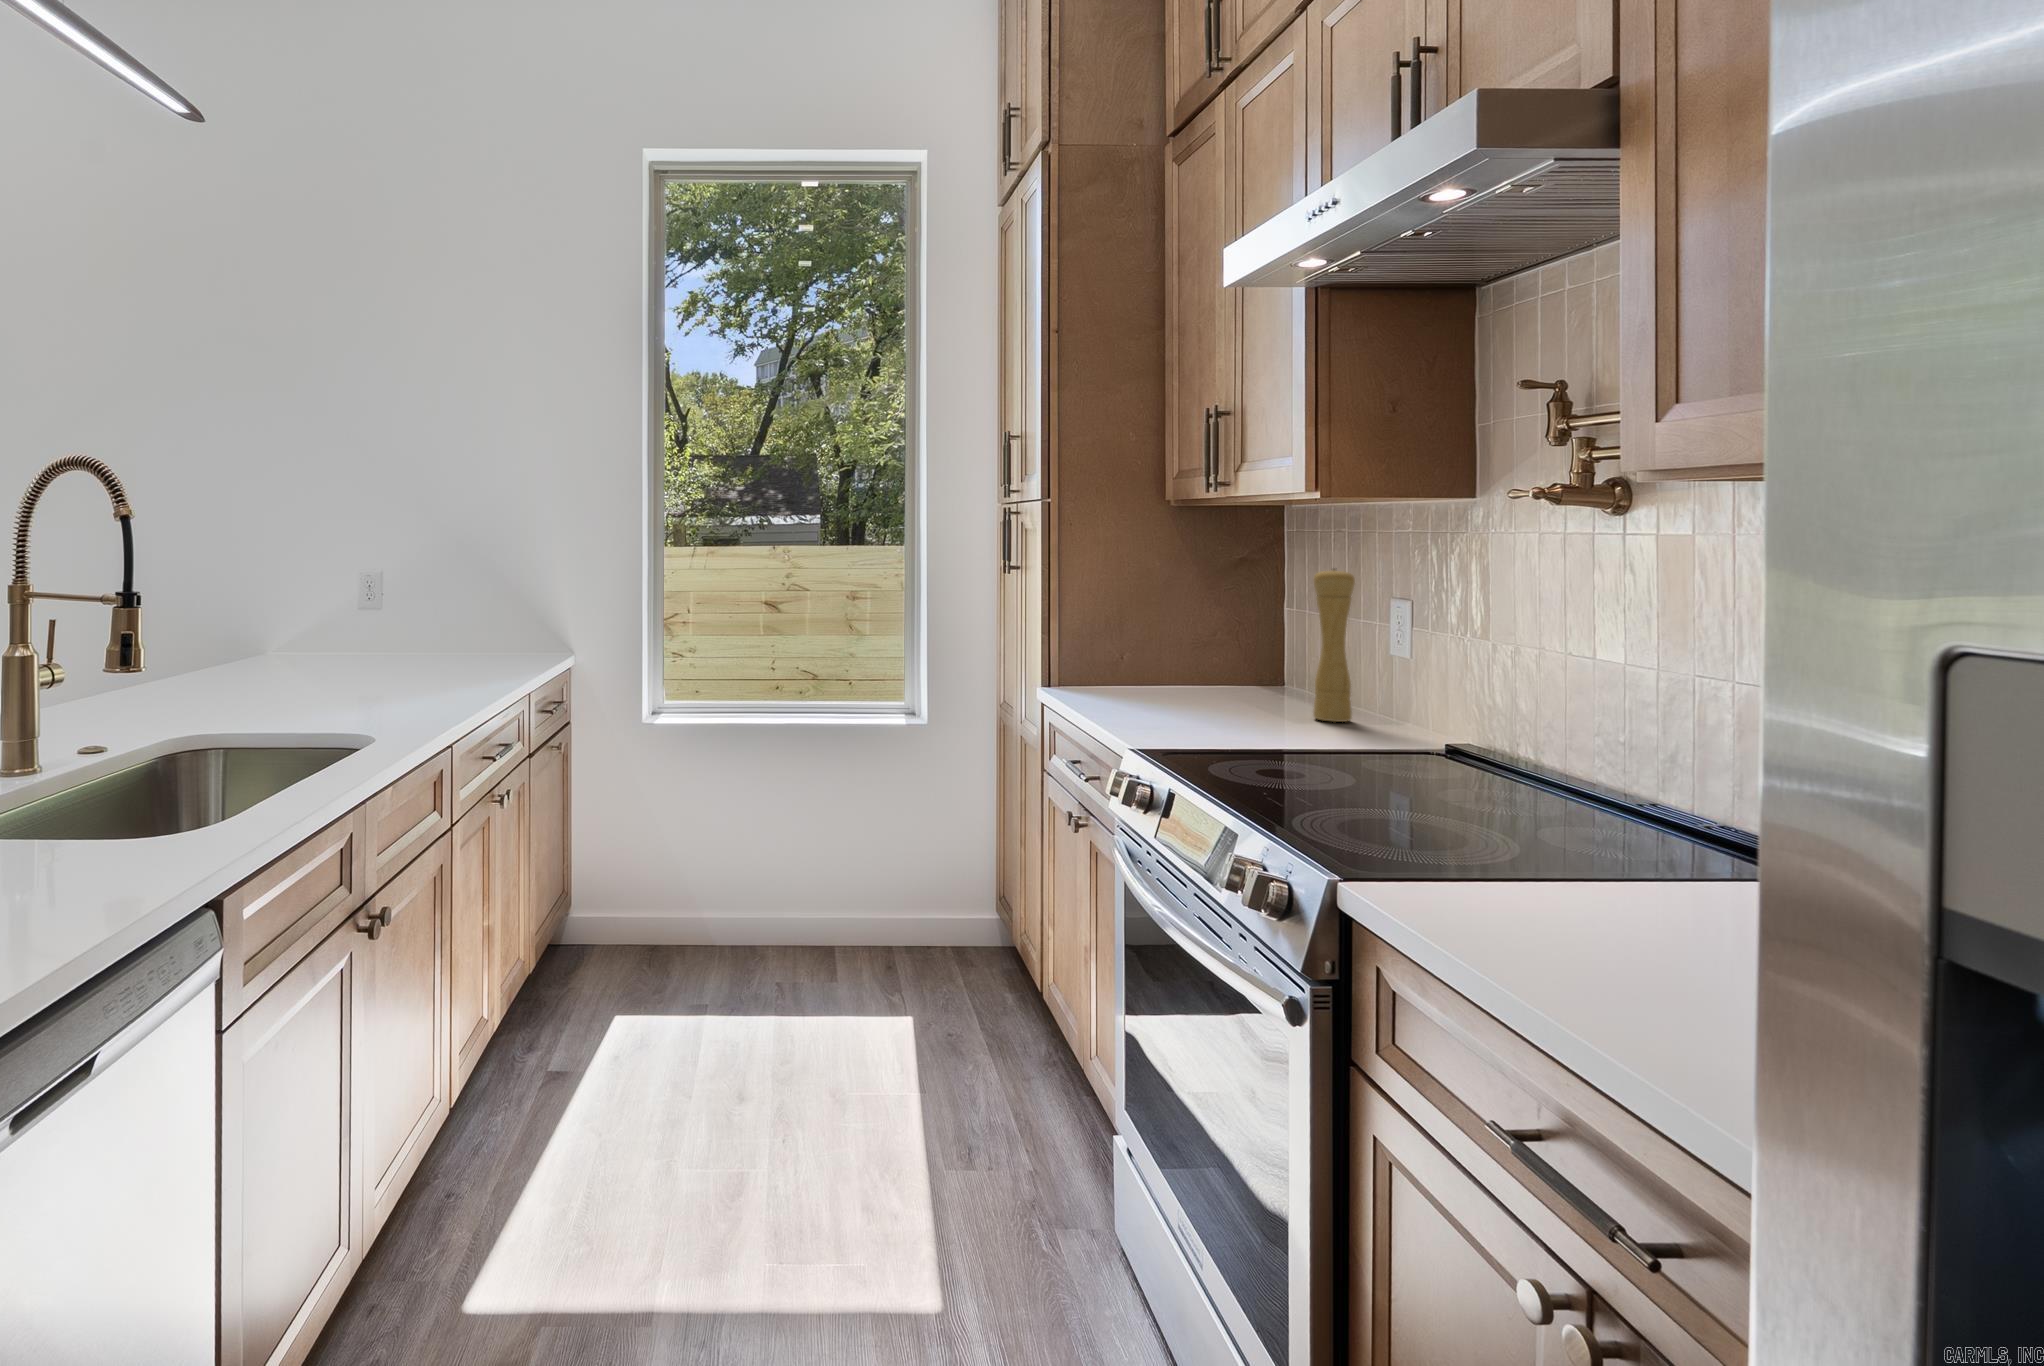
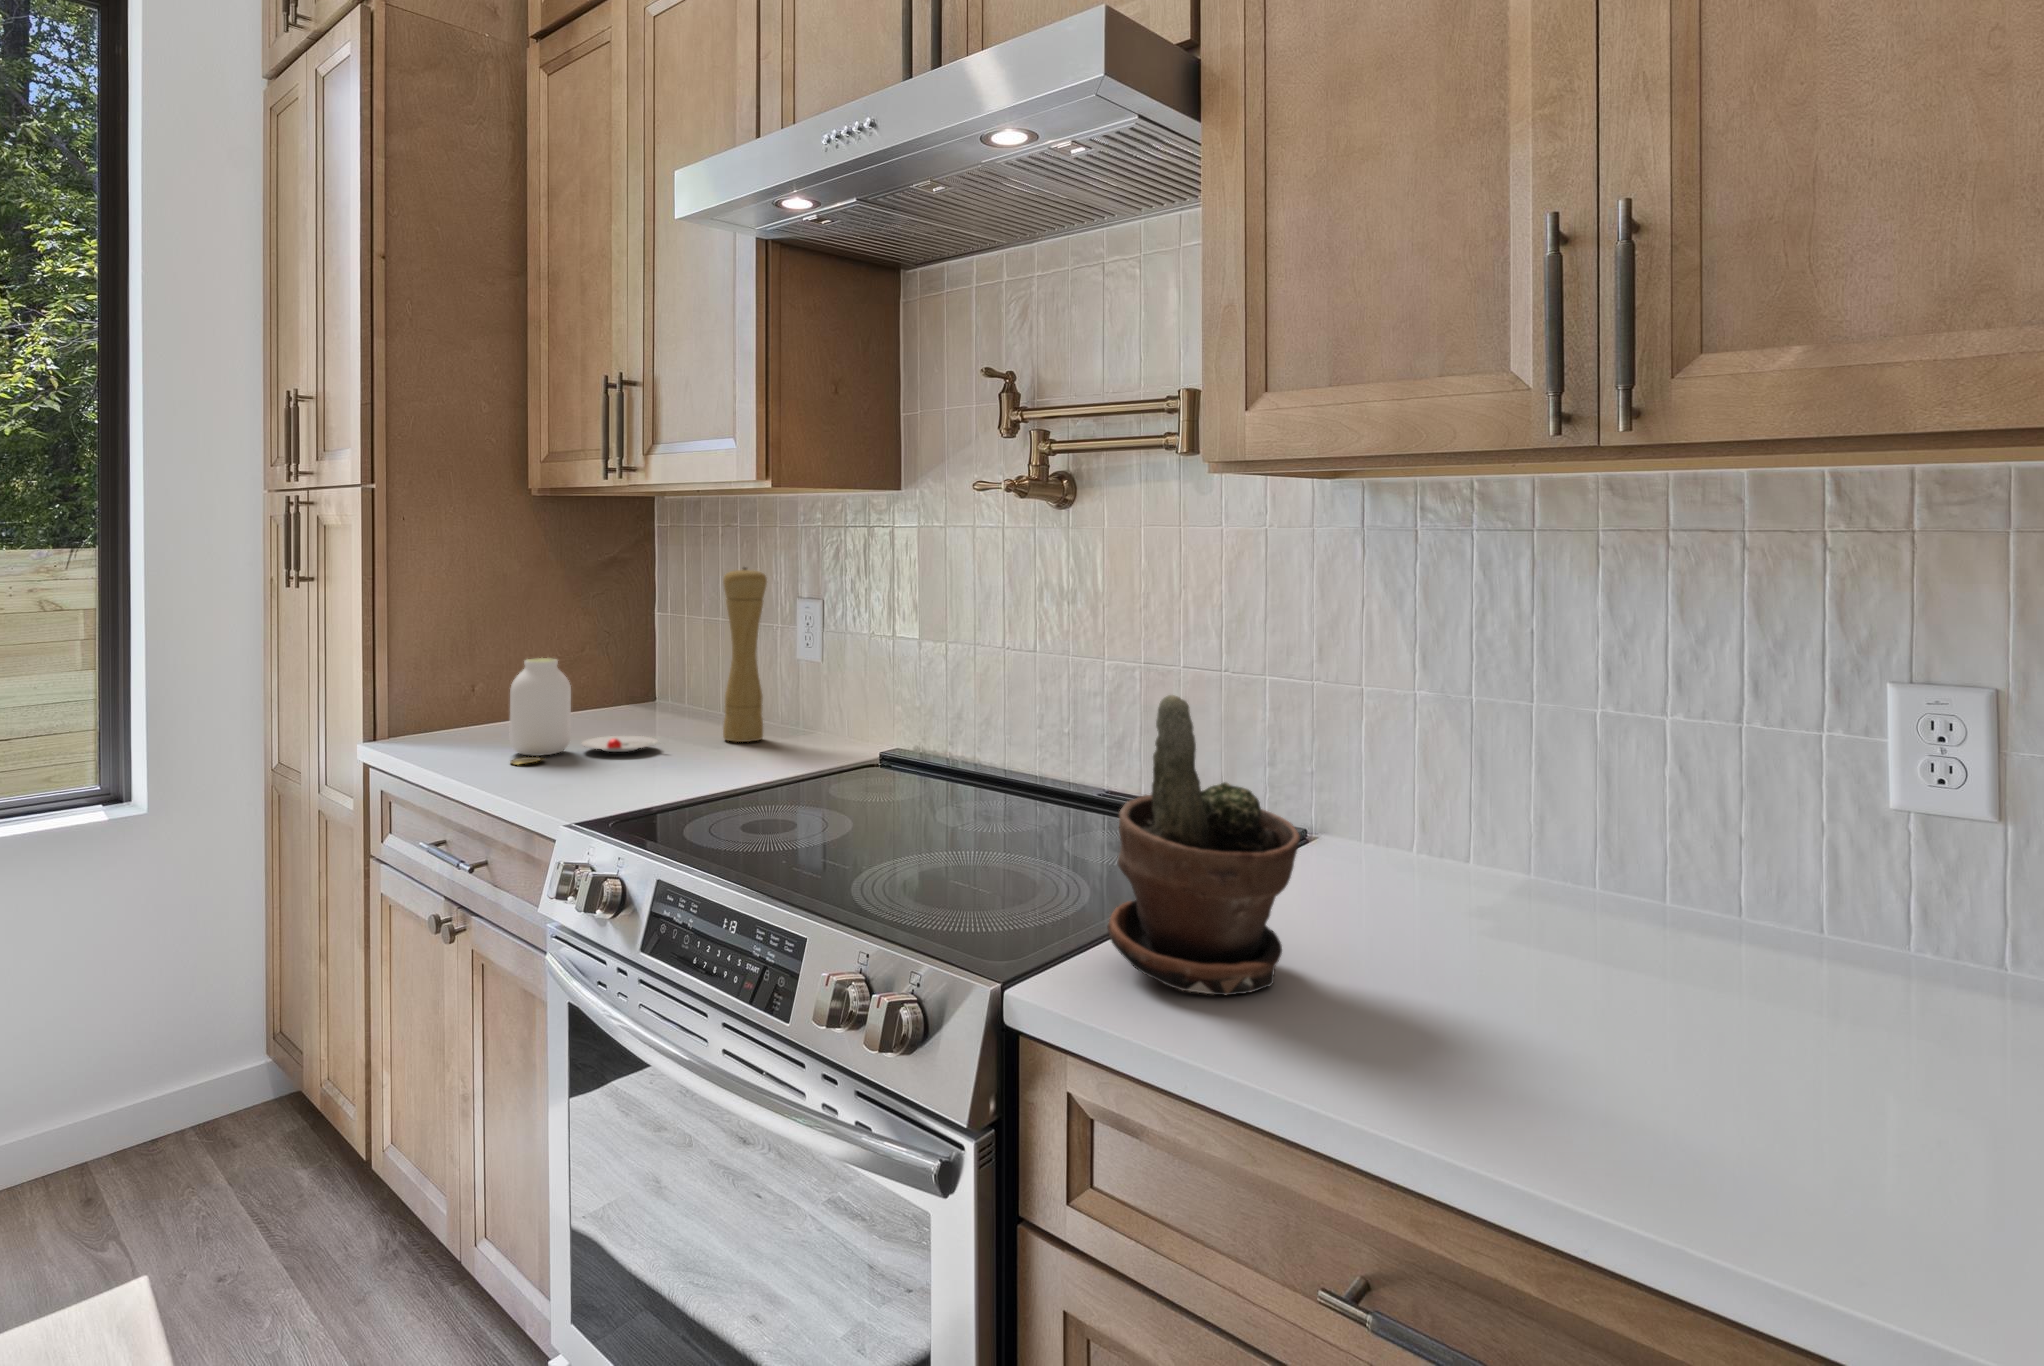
jar: none [1123,636,1252,716] -> present [509,658,658,765]
potted plant: none [1459,671,1650,942] -> present [1107,695,1300,995]

